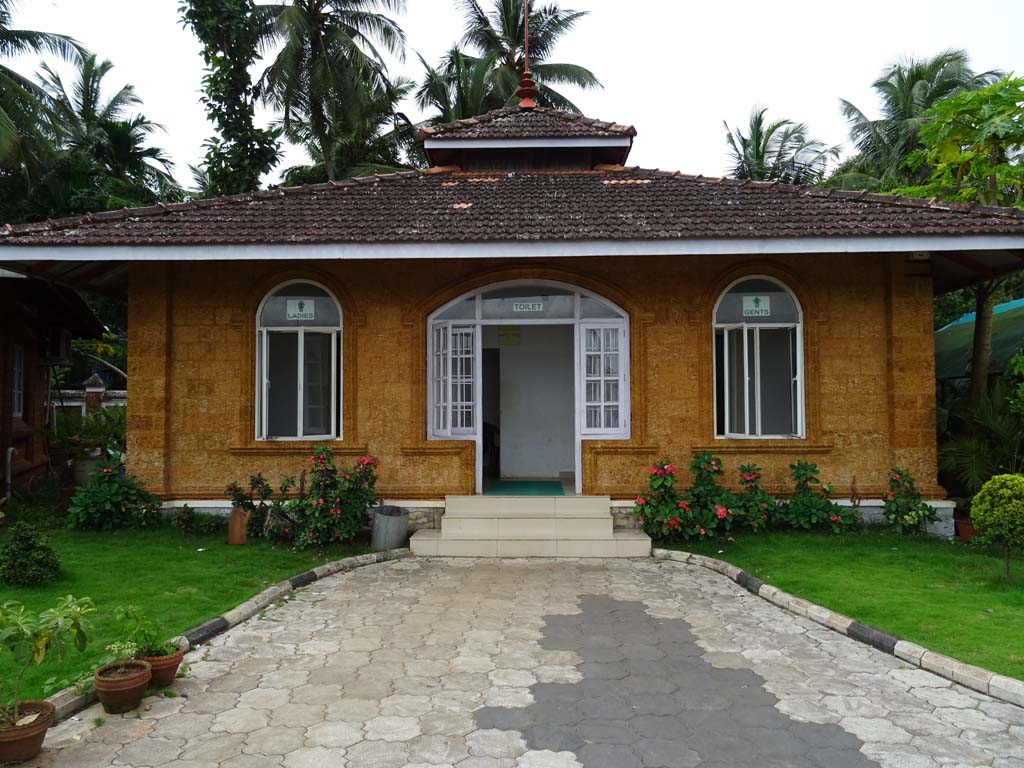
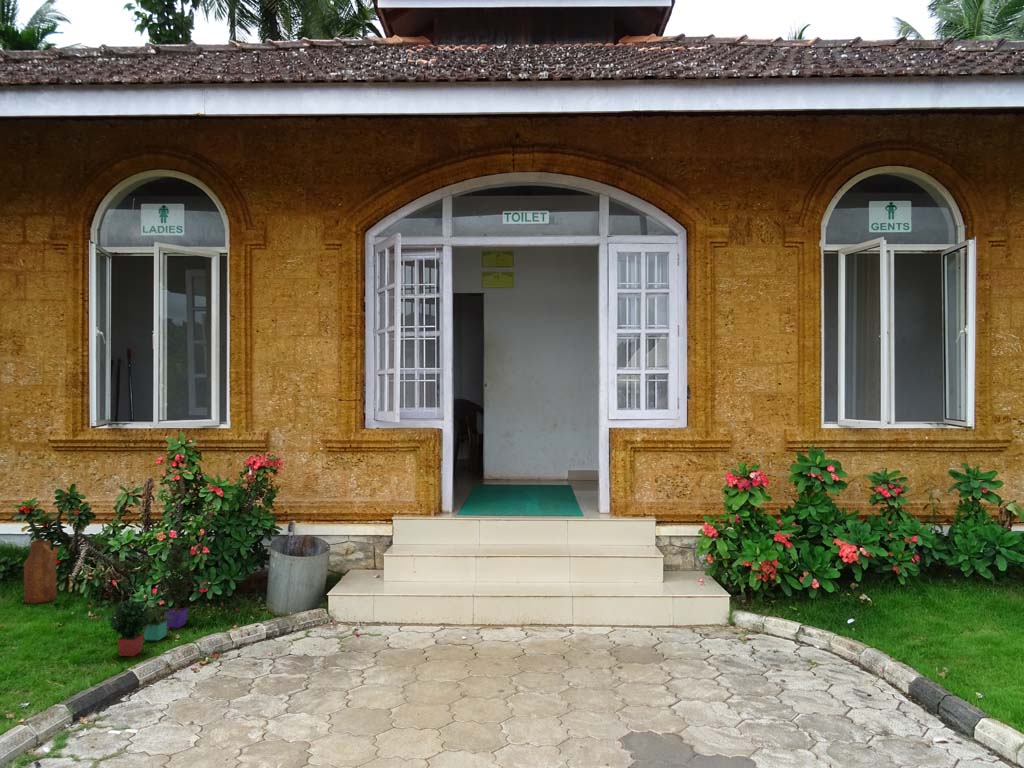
potted plant: none [295,504,335,566] -> present [108,540,192,656]

